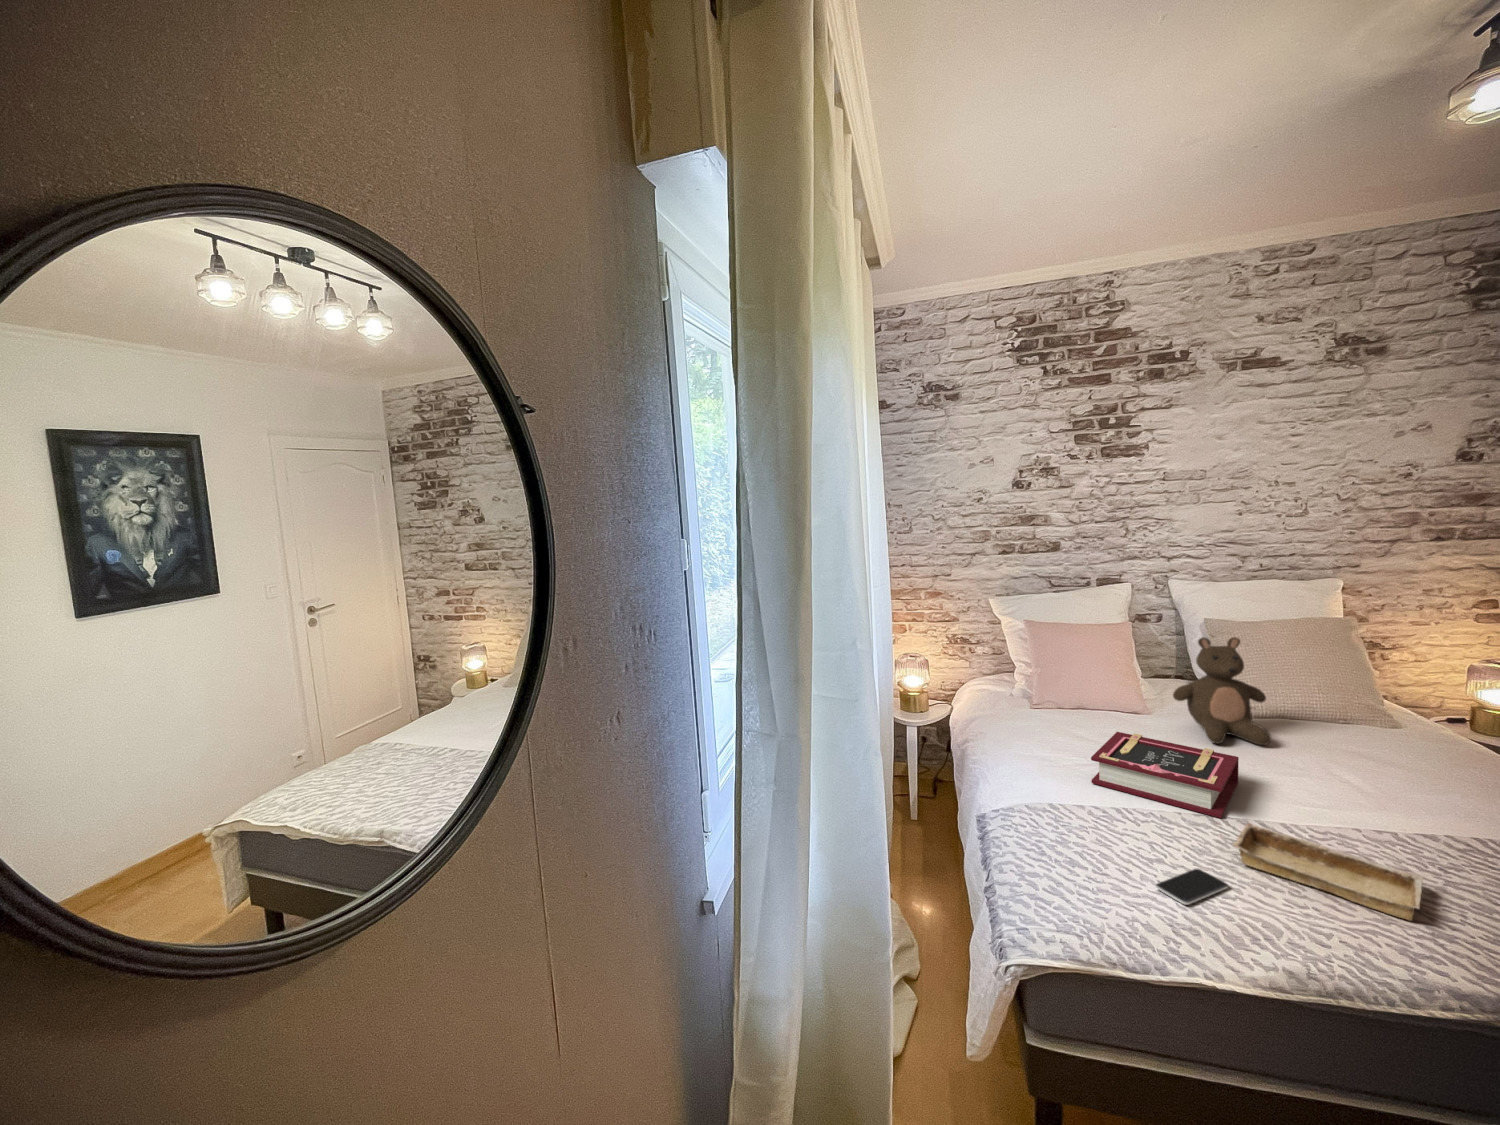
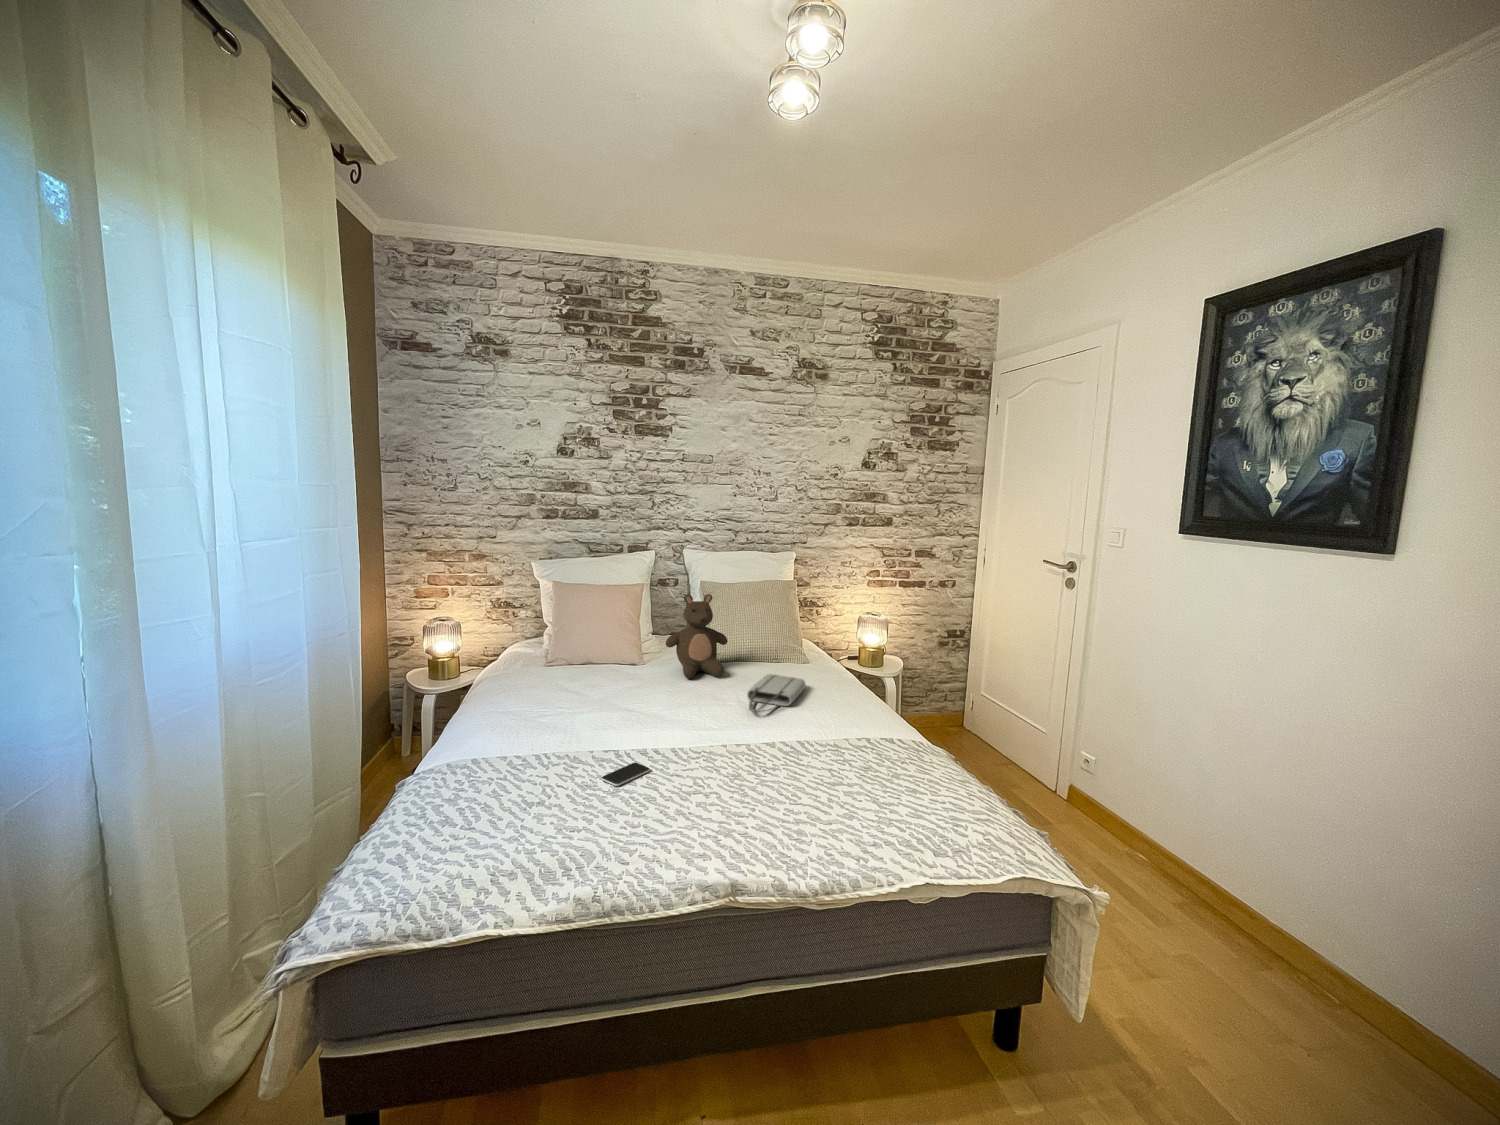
book: present [1091,732,1239,818] -> none [585,675,690,729]
tote bag: none [1334,752,1438,813] -> present [747,674,805,712]
tray: present [1233,823,1423,920] -> none [660,727,760,769]

